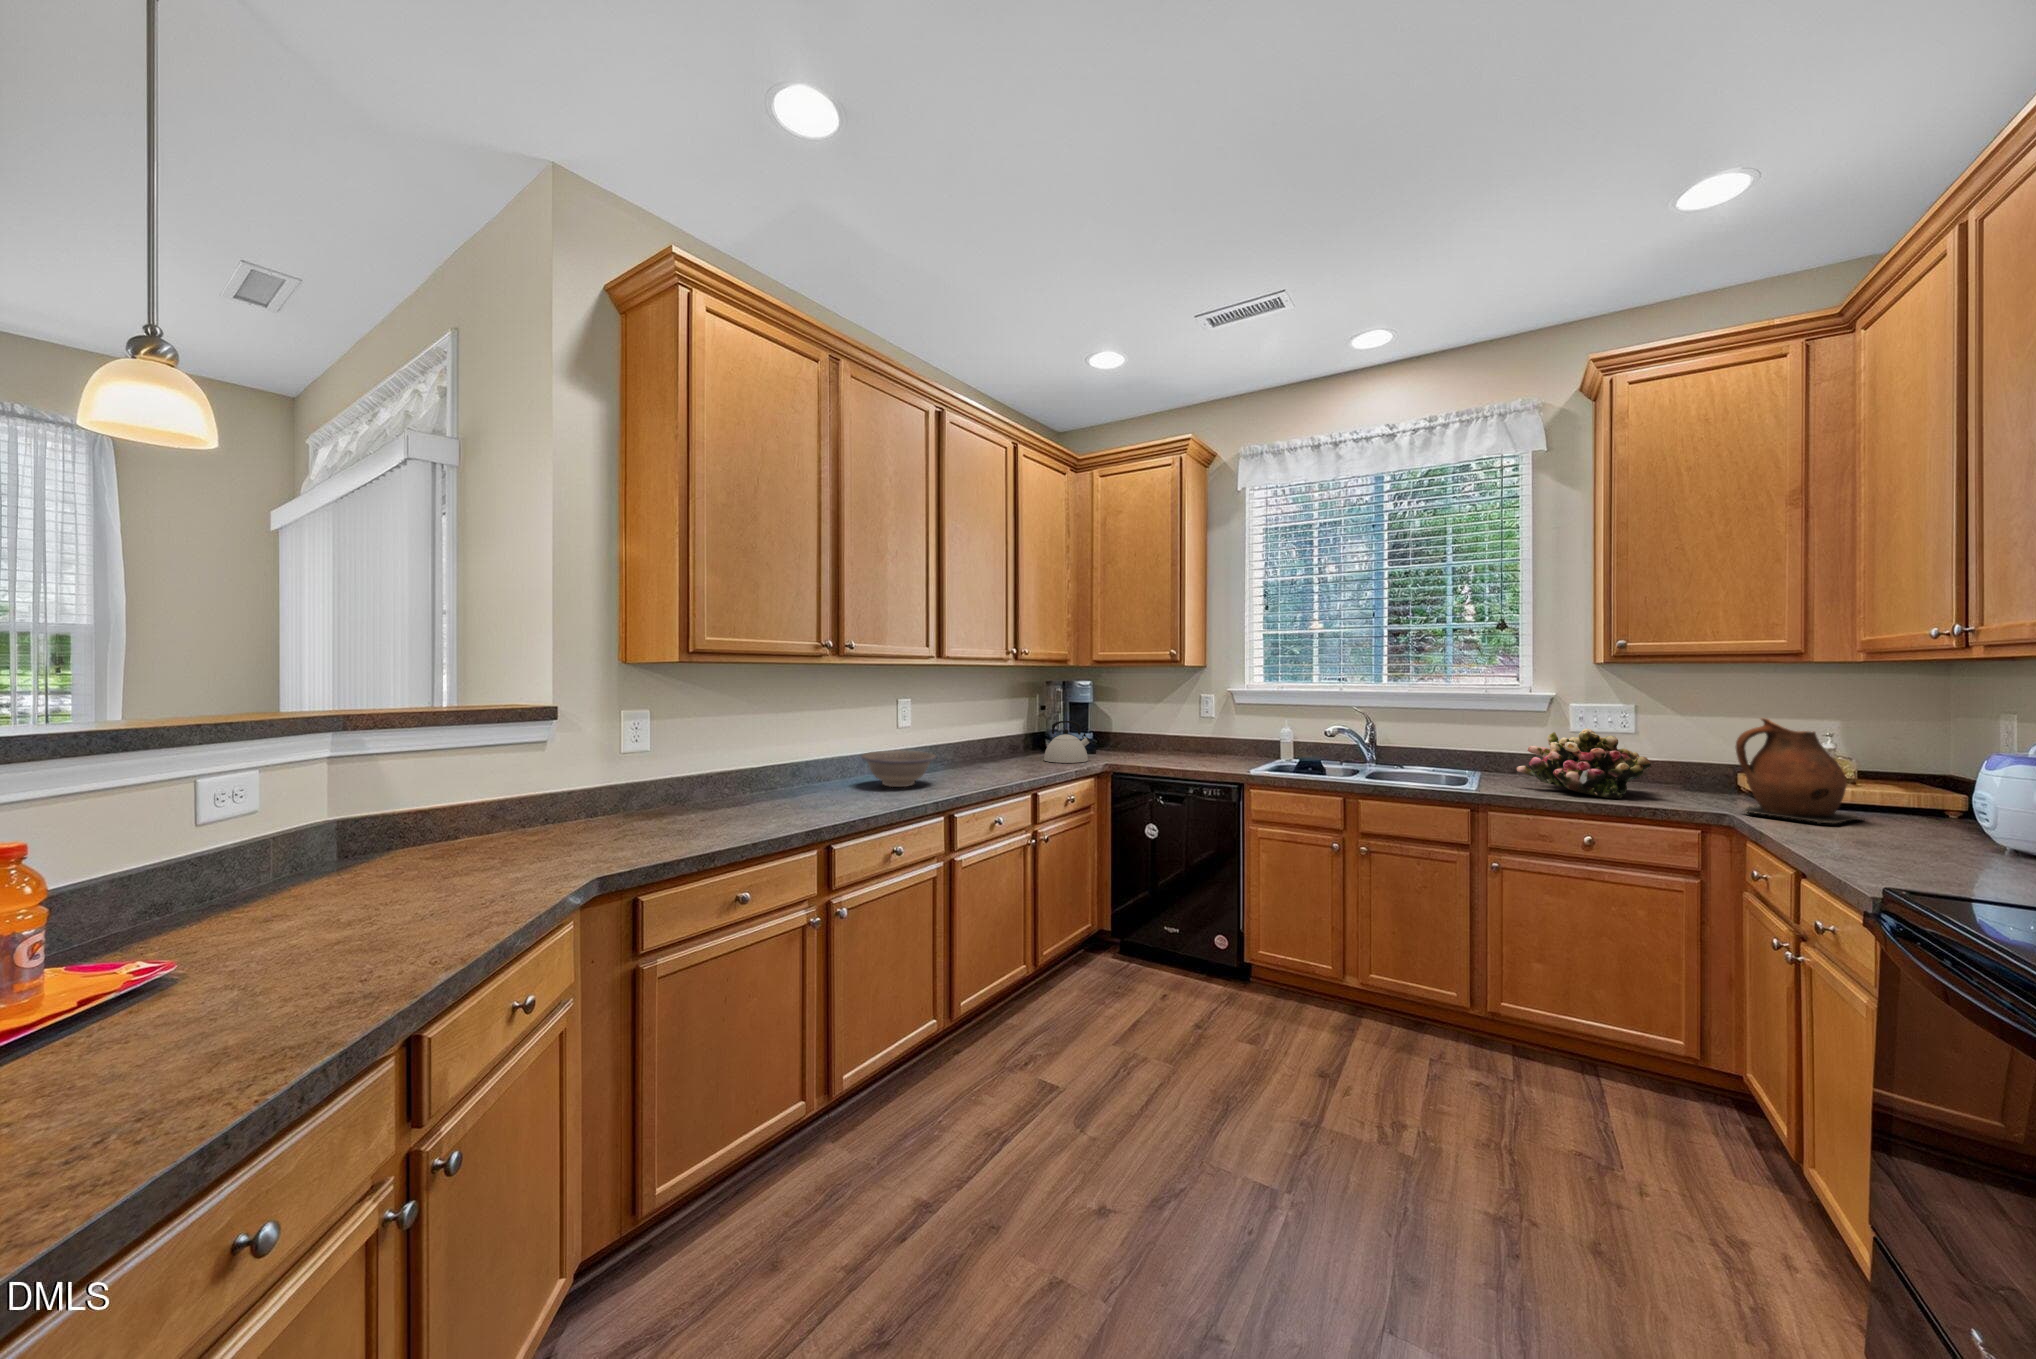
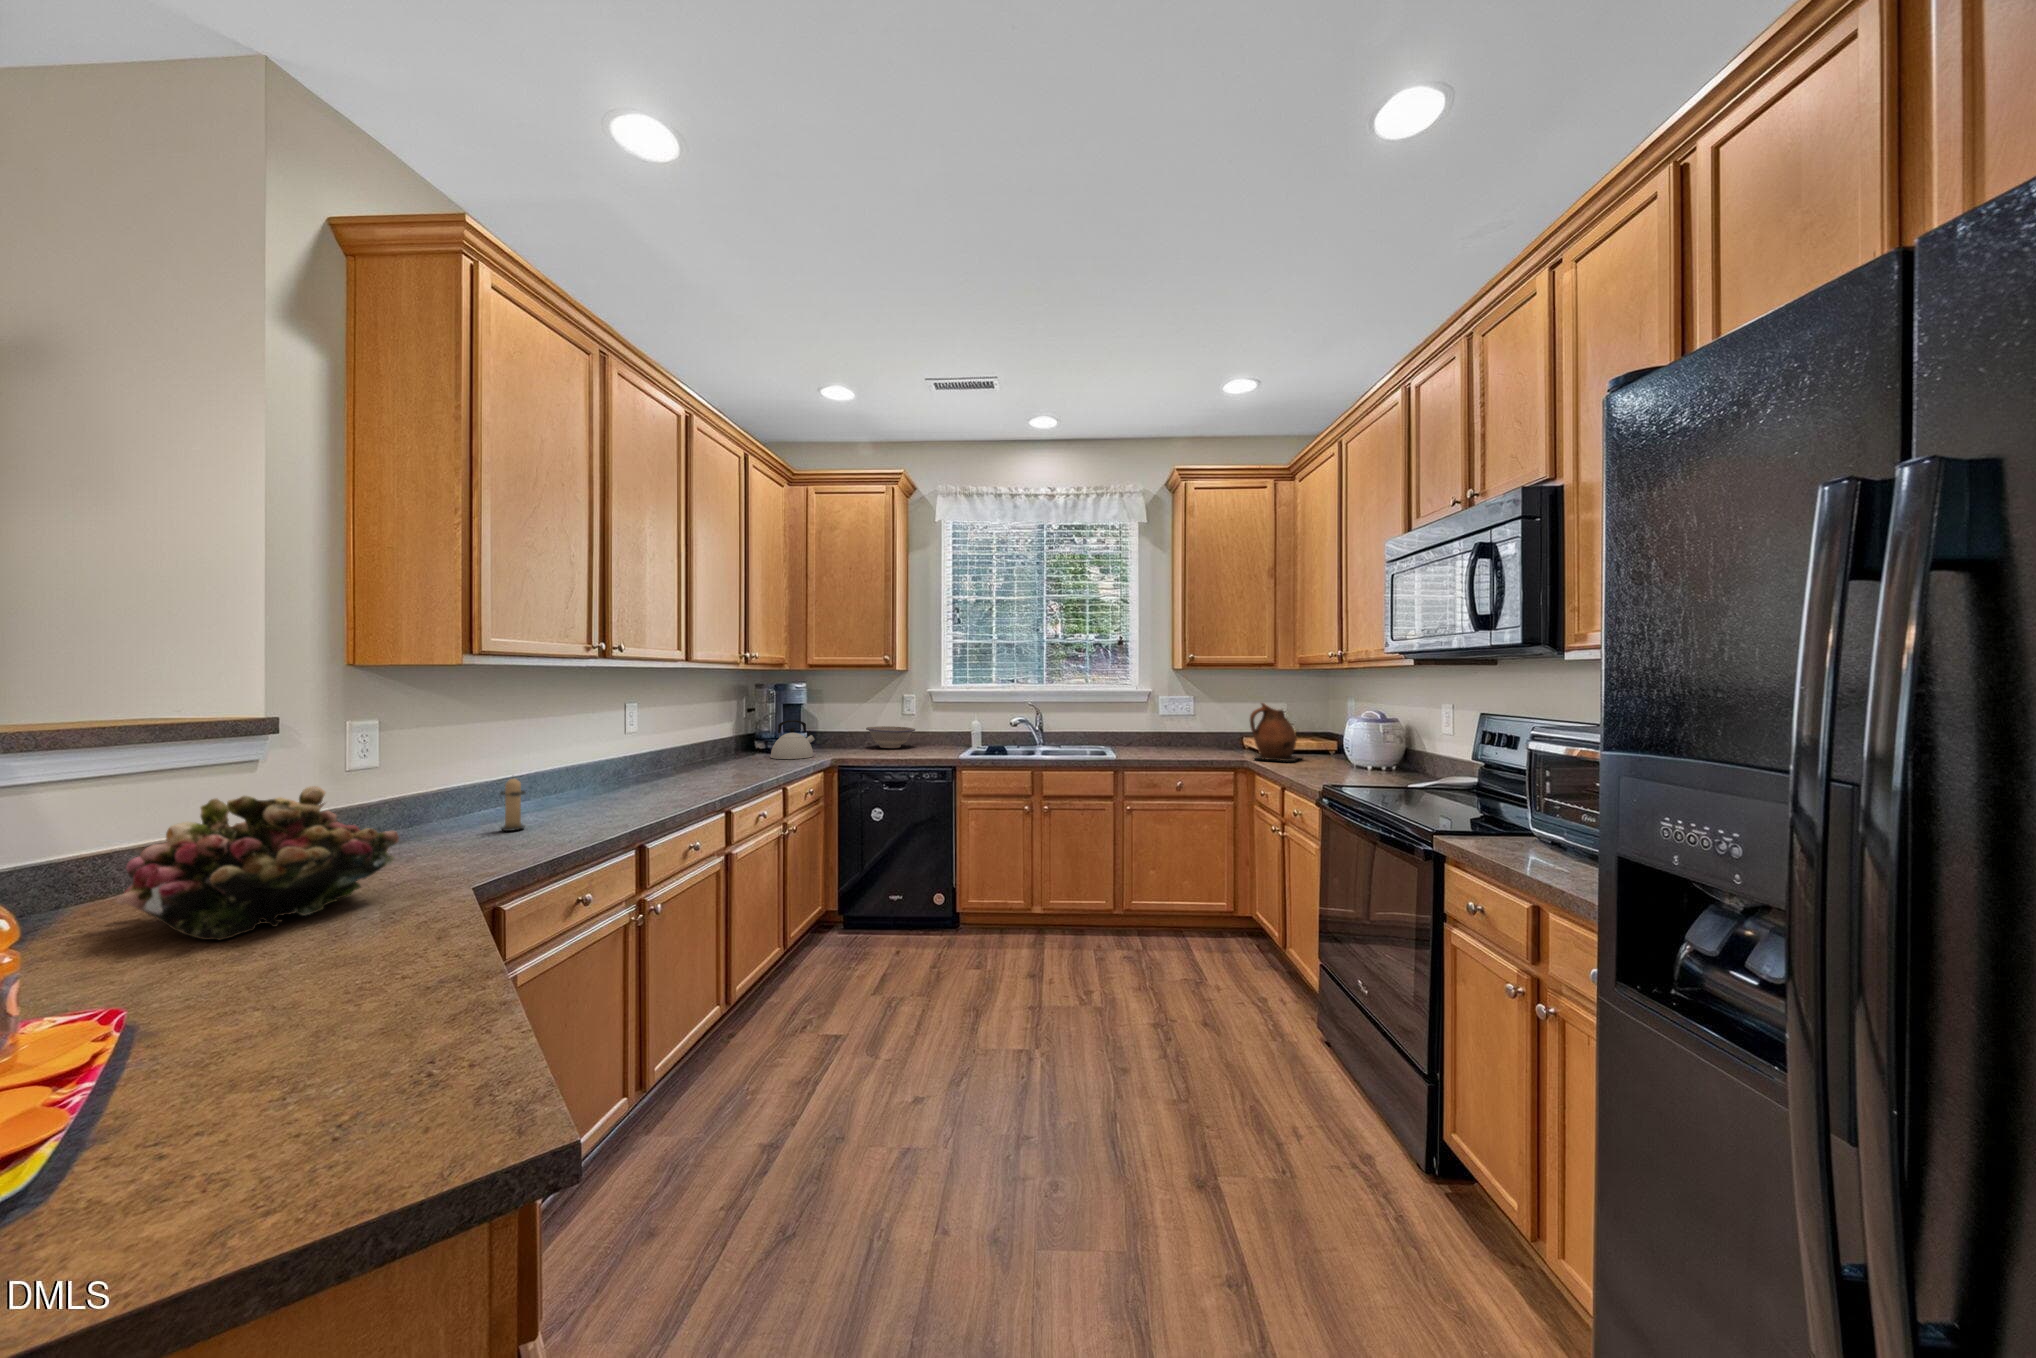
flower arrangement: present [1517,729,1651,799] -> present [116,786,399,940]
bowl: present [861,750,936,787] -> present [866,726,915,748]
candle: none [719,765,746,818] -> present [500,779,526,831]

